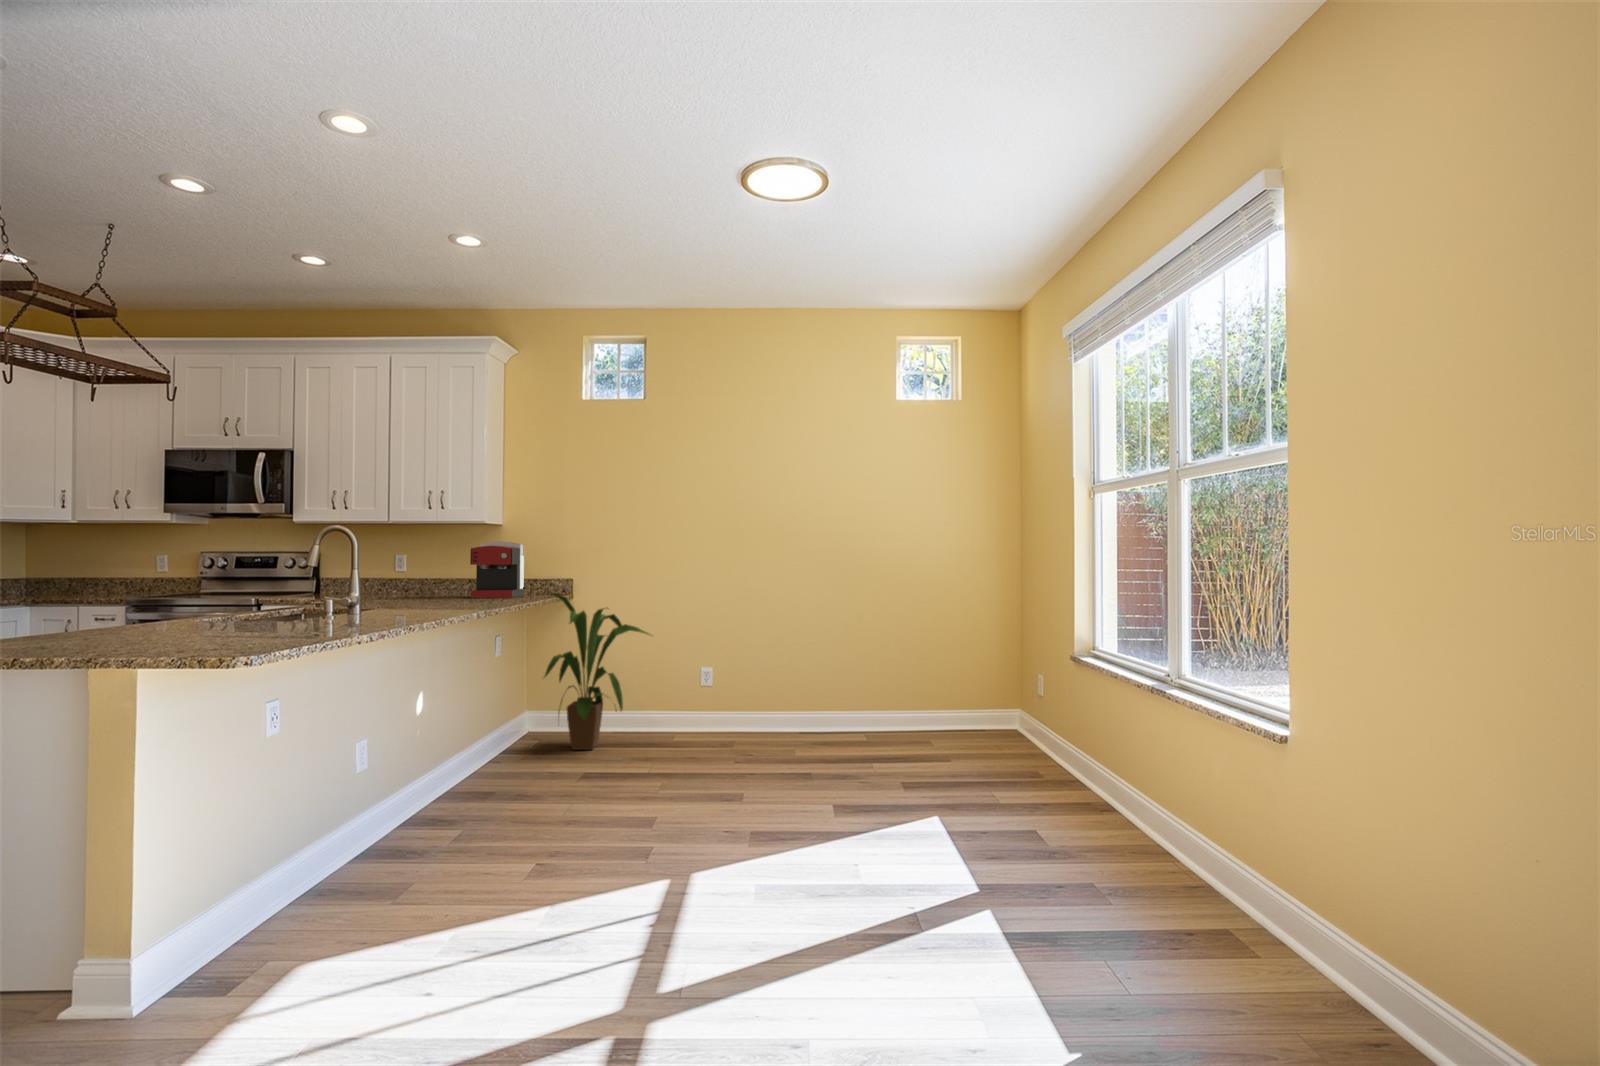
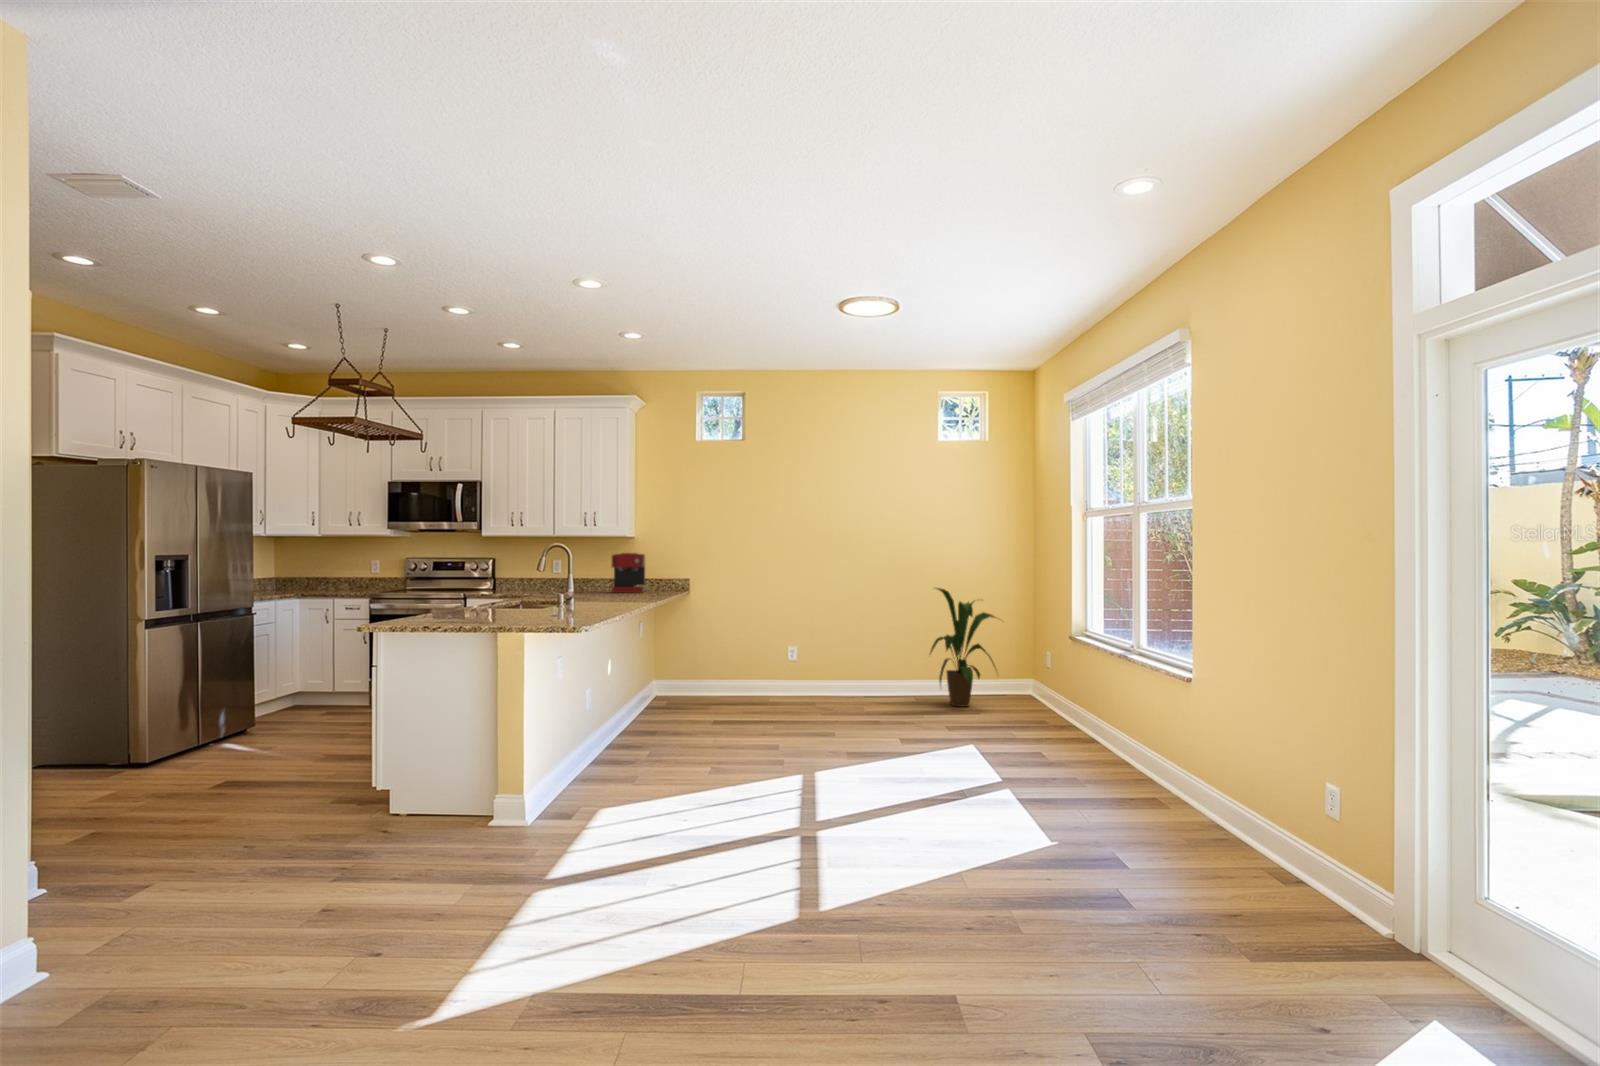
house plant: present [545,592,653,750] -> present [930,588,995,707]

